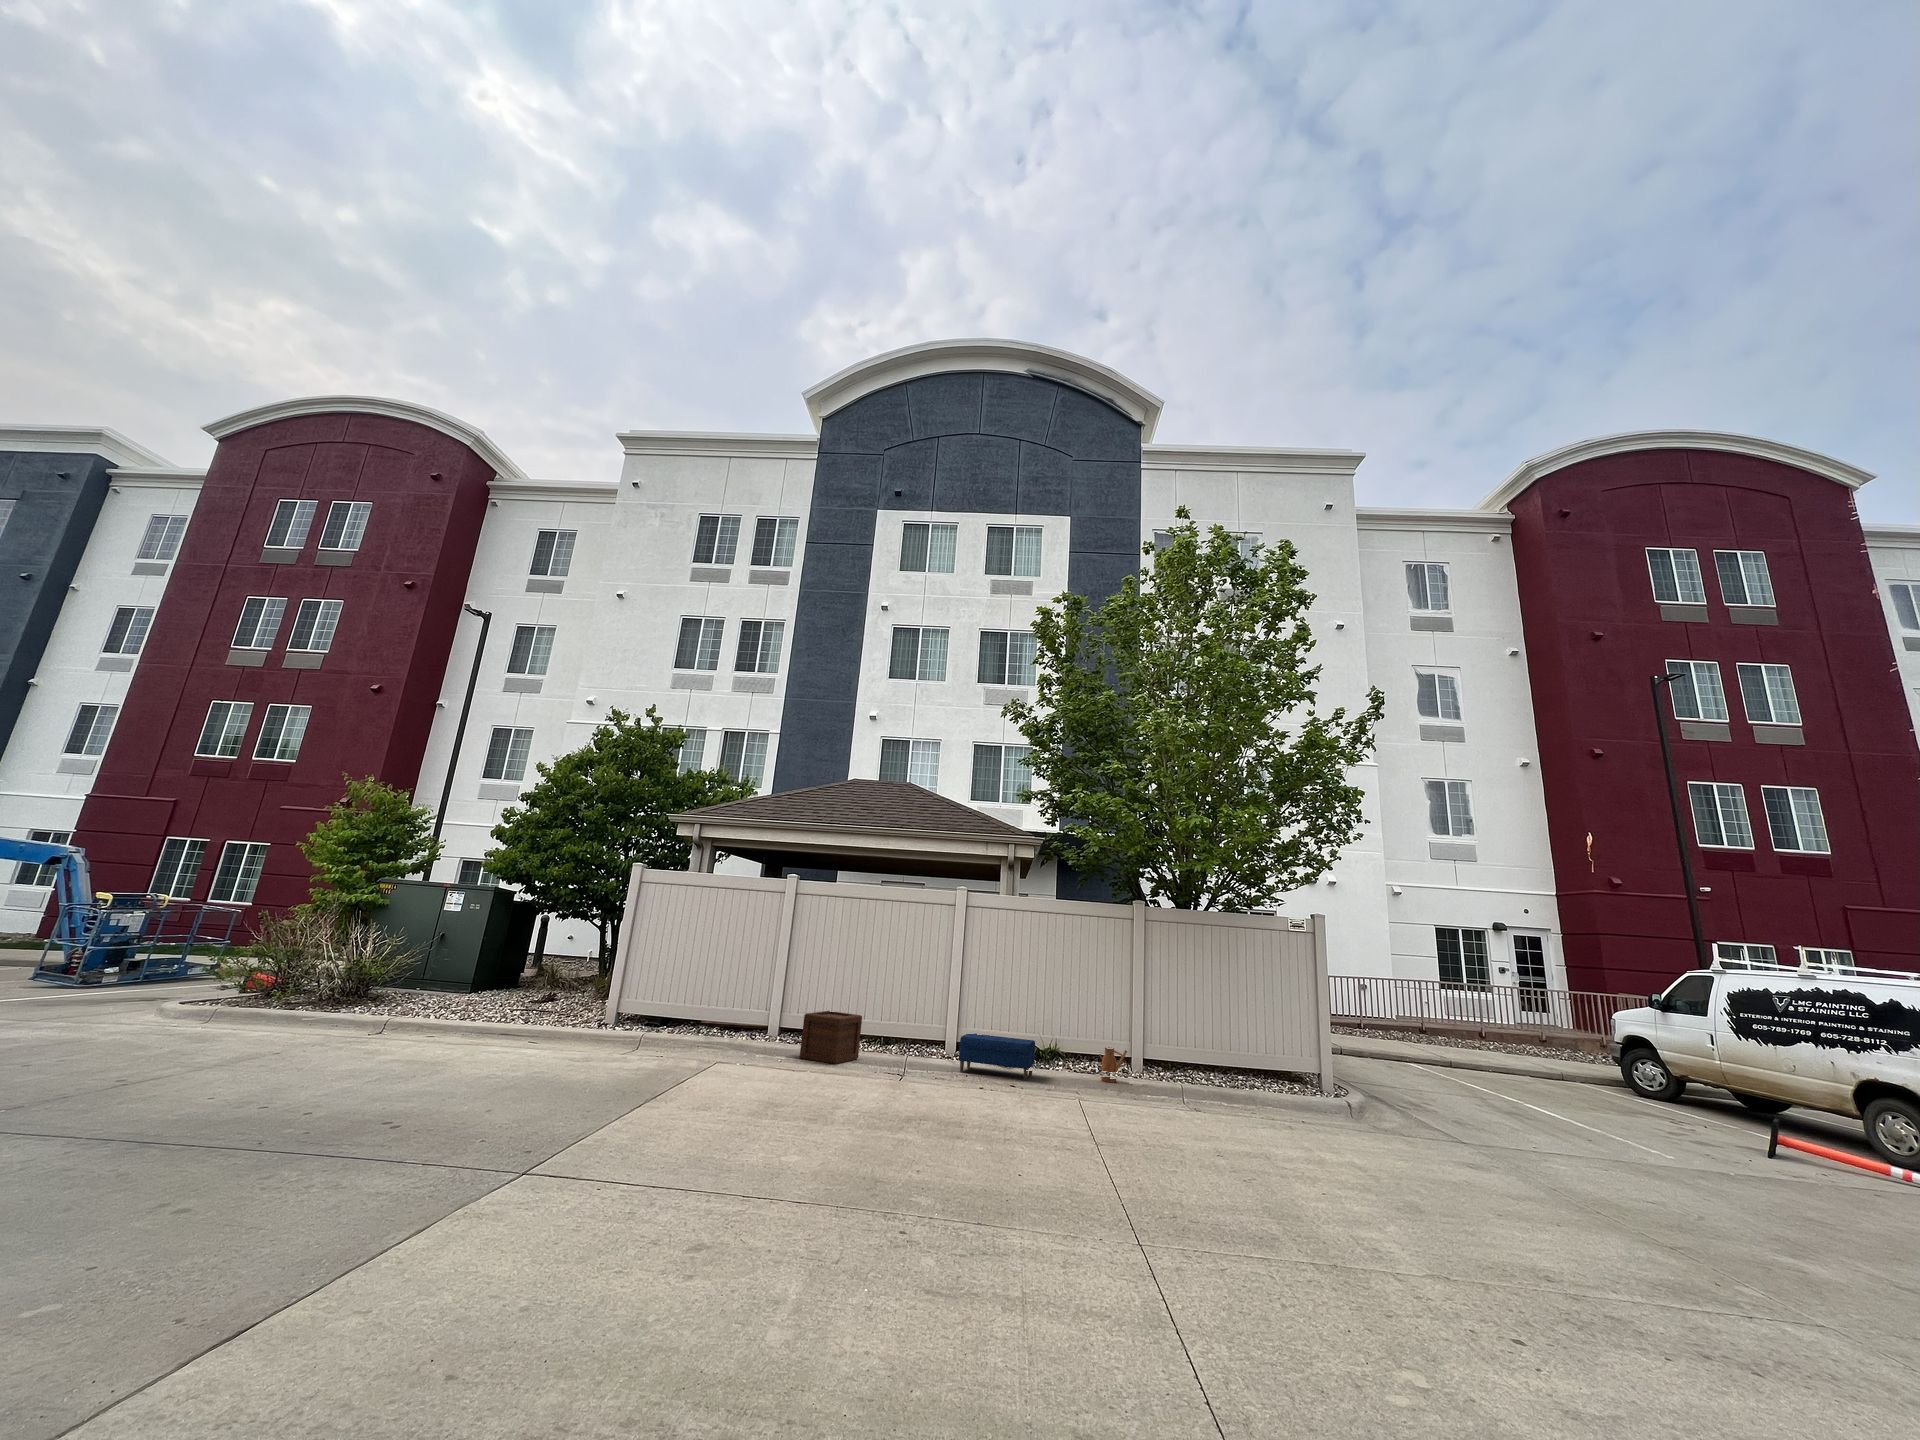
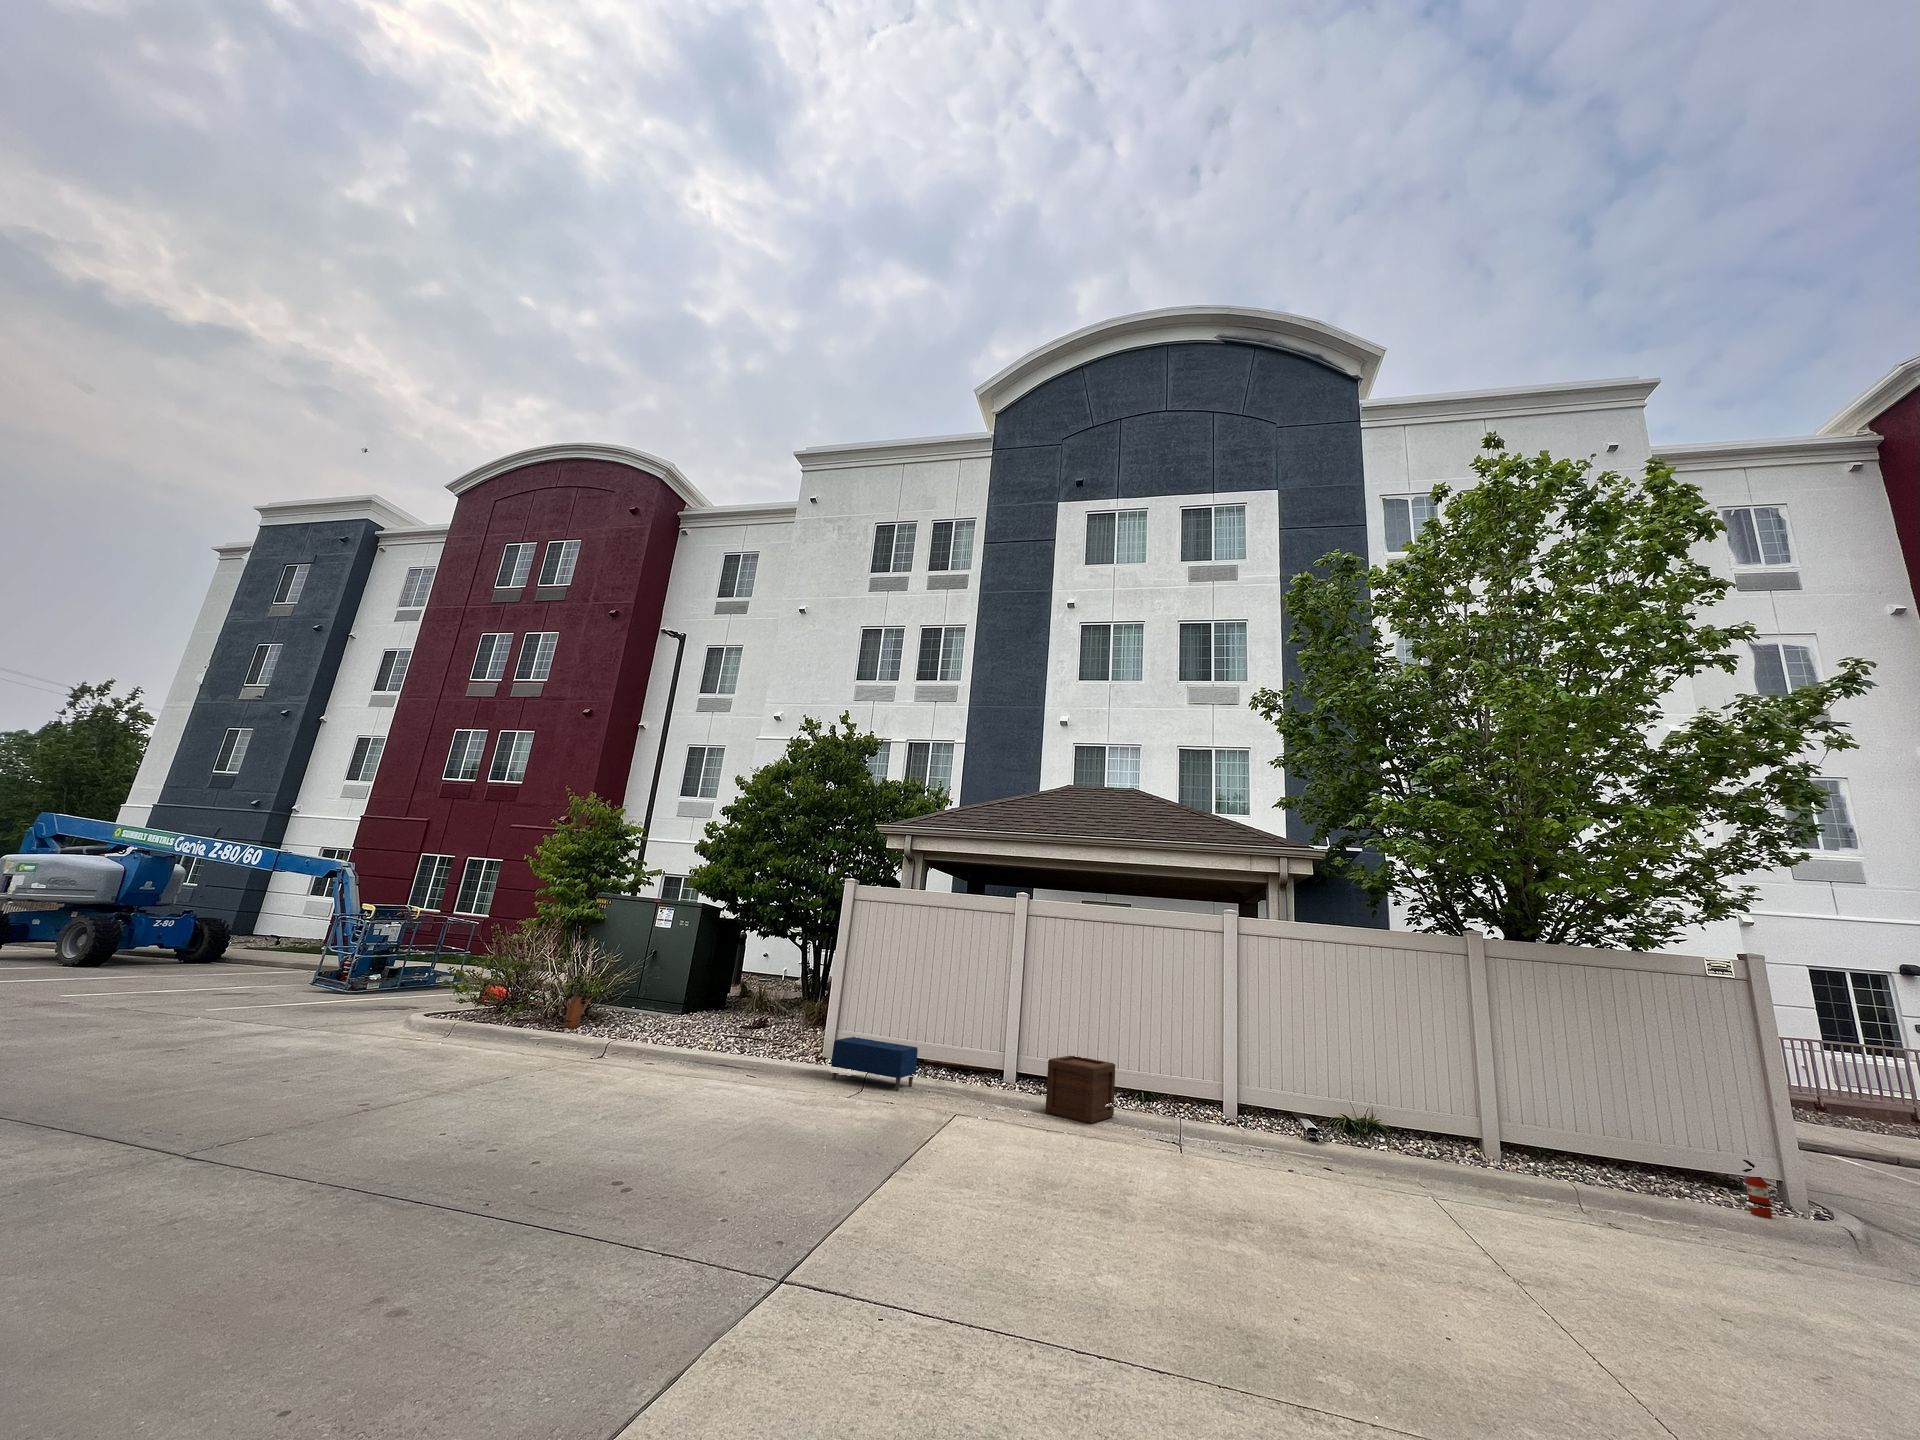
bench: present [959,1034,1035,1081] -> present [831,1037,918,1091]
watering can: present [1099,1047,1127,1083] -> present [564,996,591,1028]
fire extinguisher: none [1297,1061,1313,1101] -> present [1742,1160,1772,1218]

